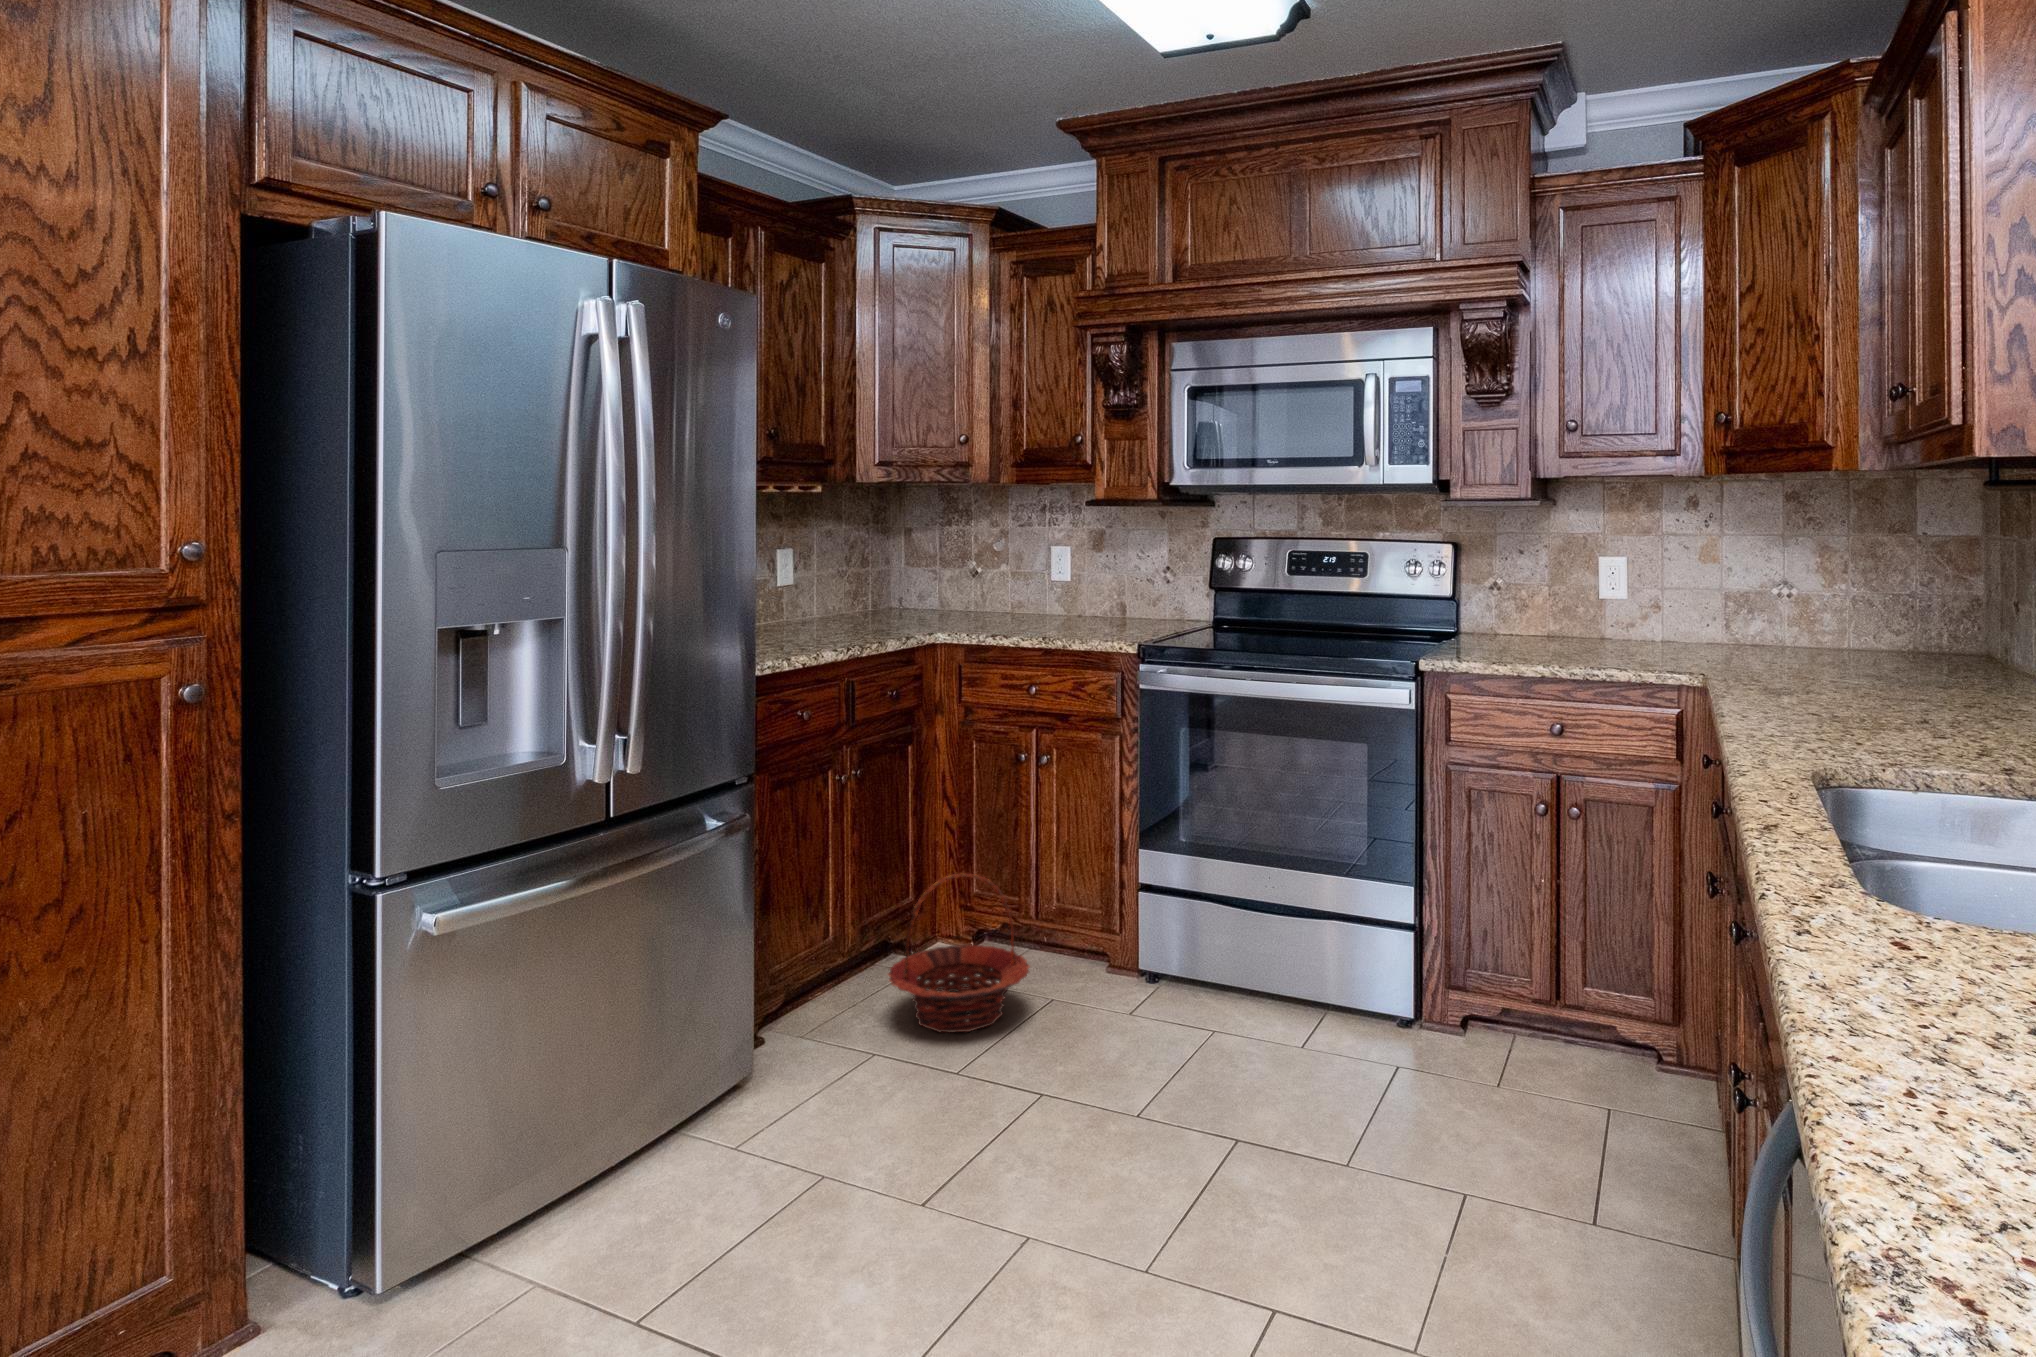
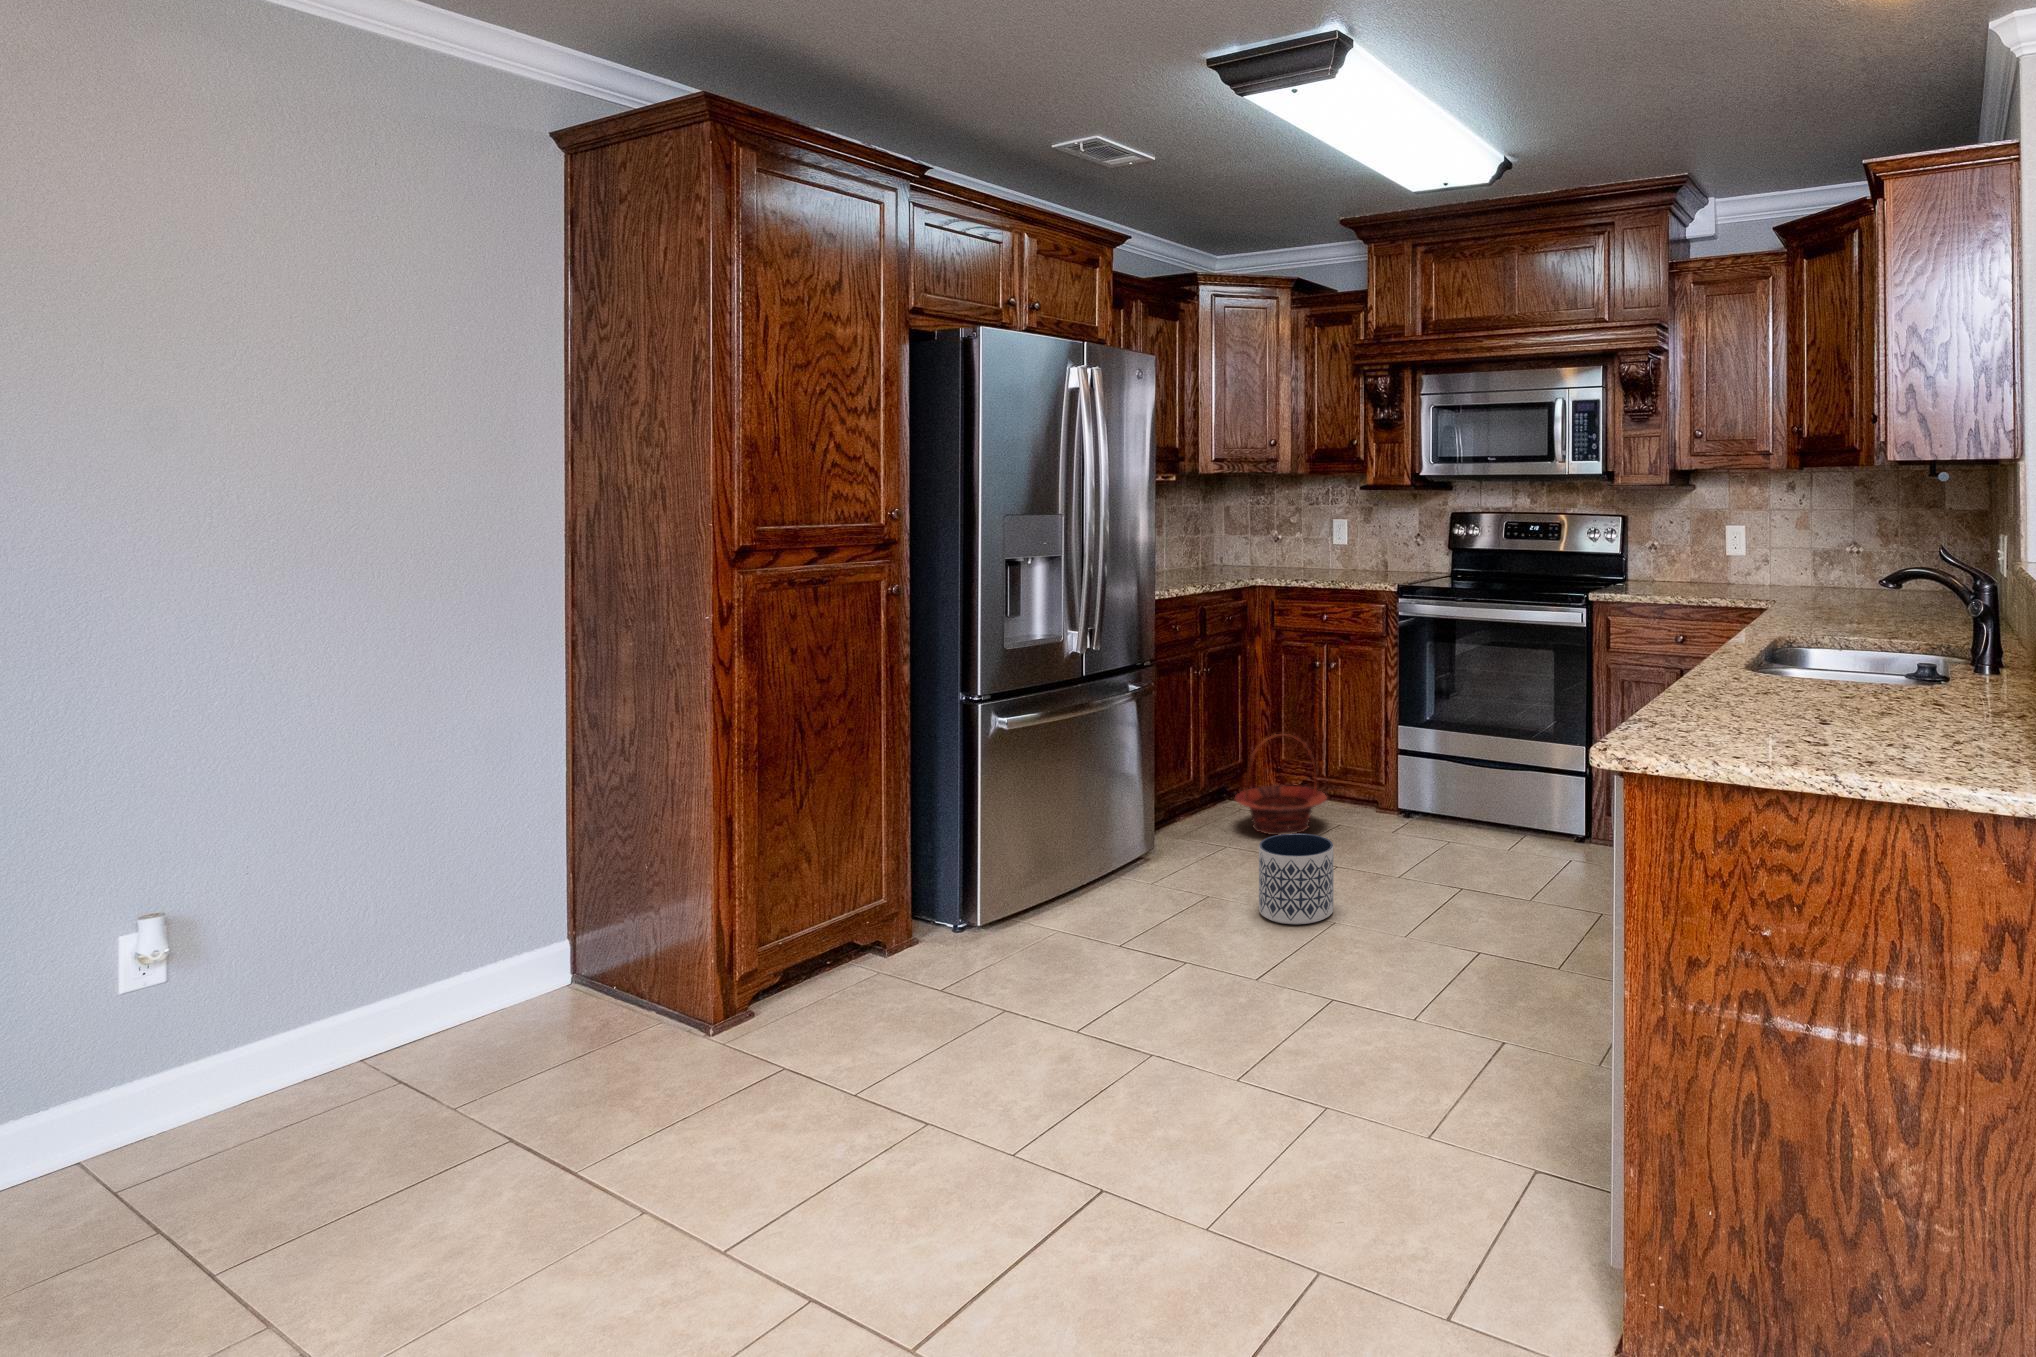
planter: none [894,1073,1021,1250] -> present [1259,833,1334,924]

